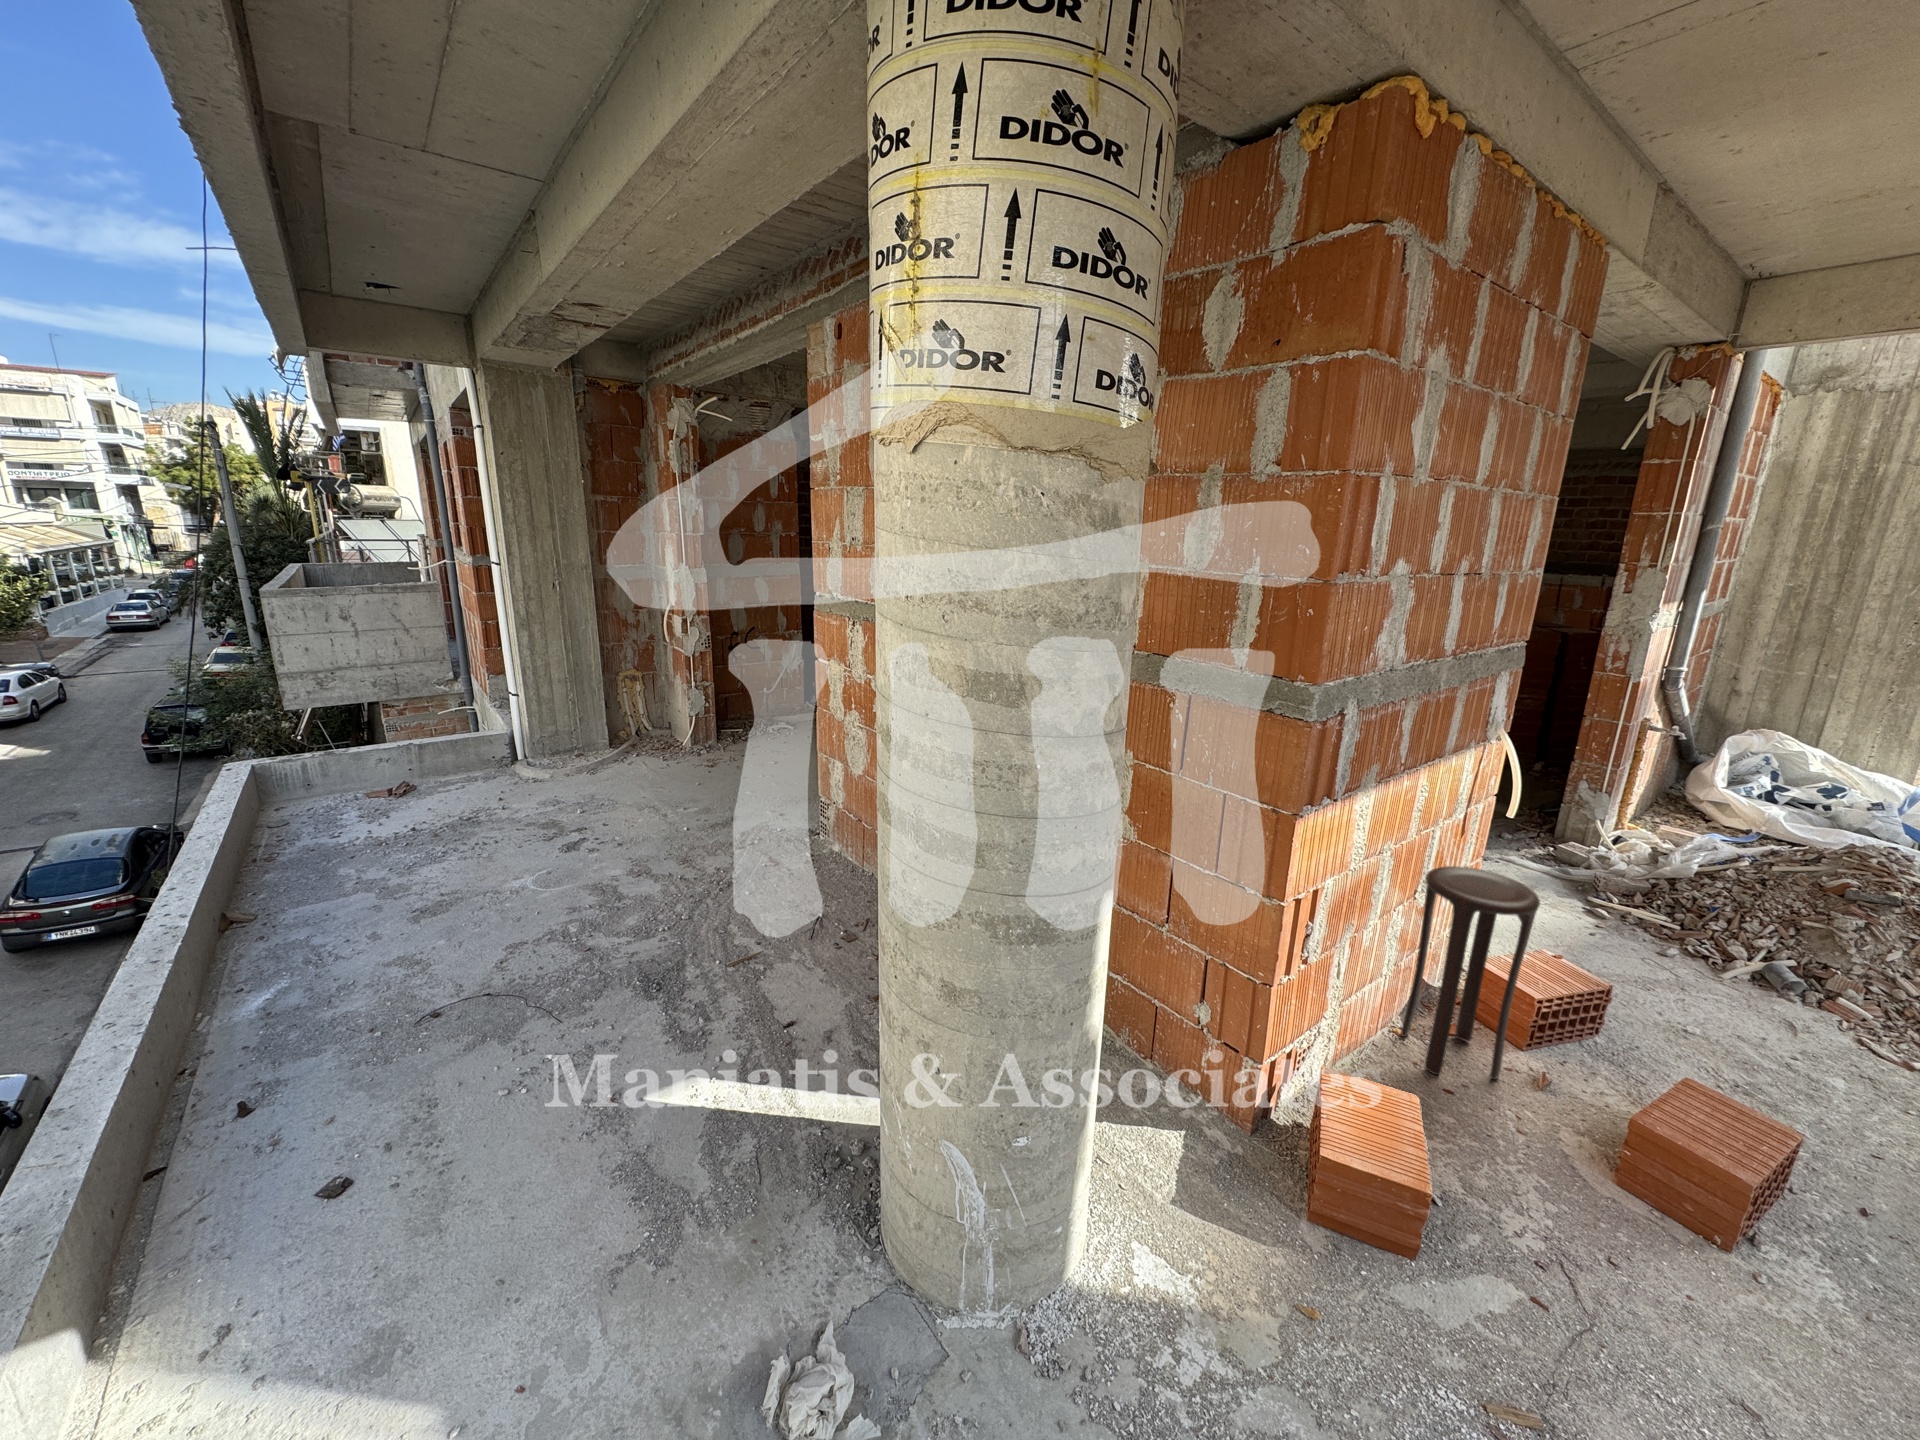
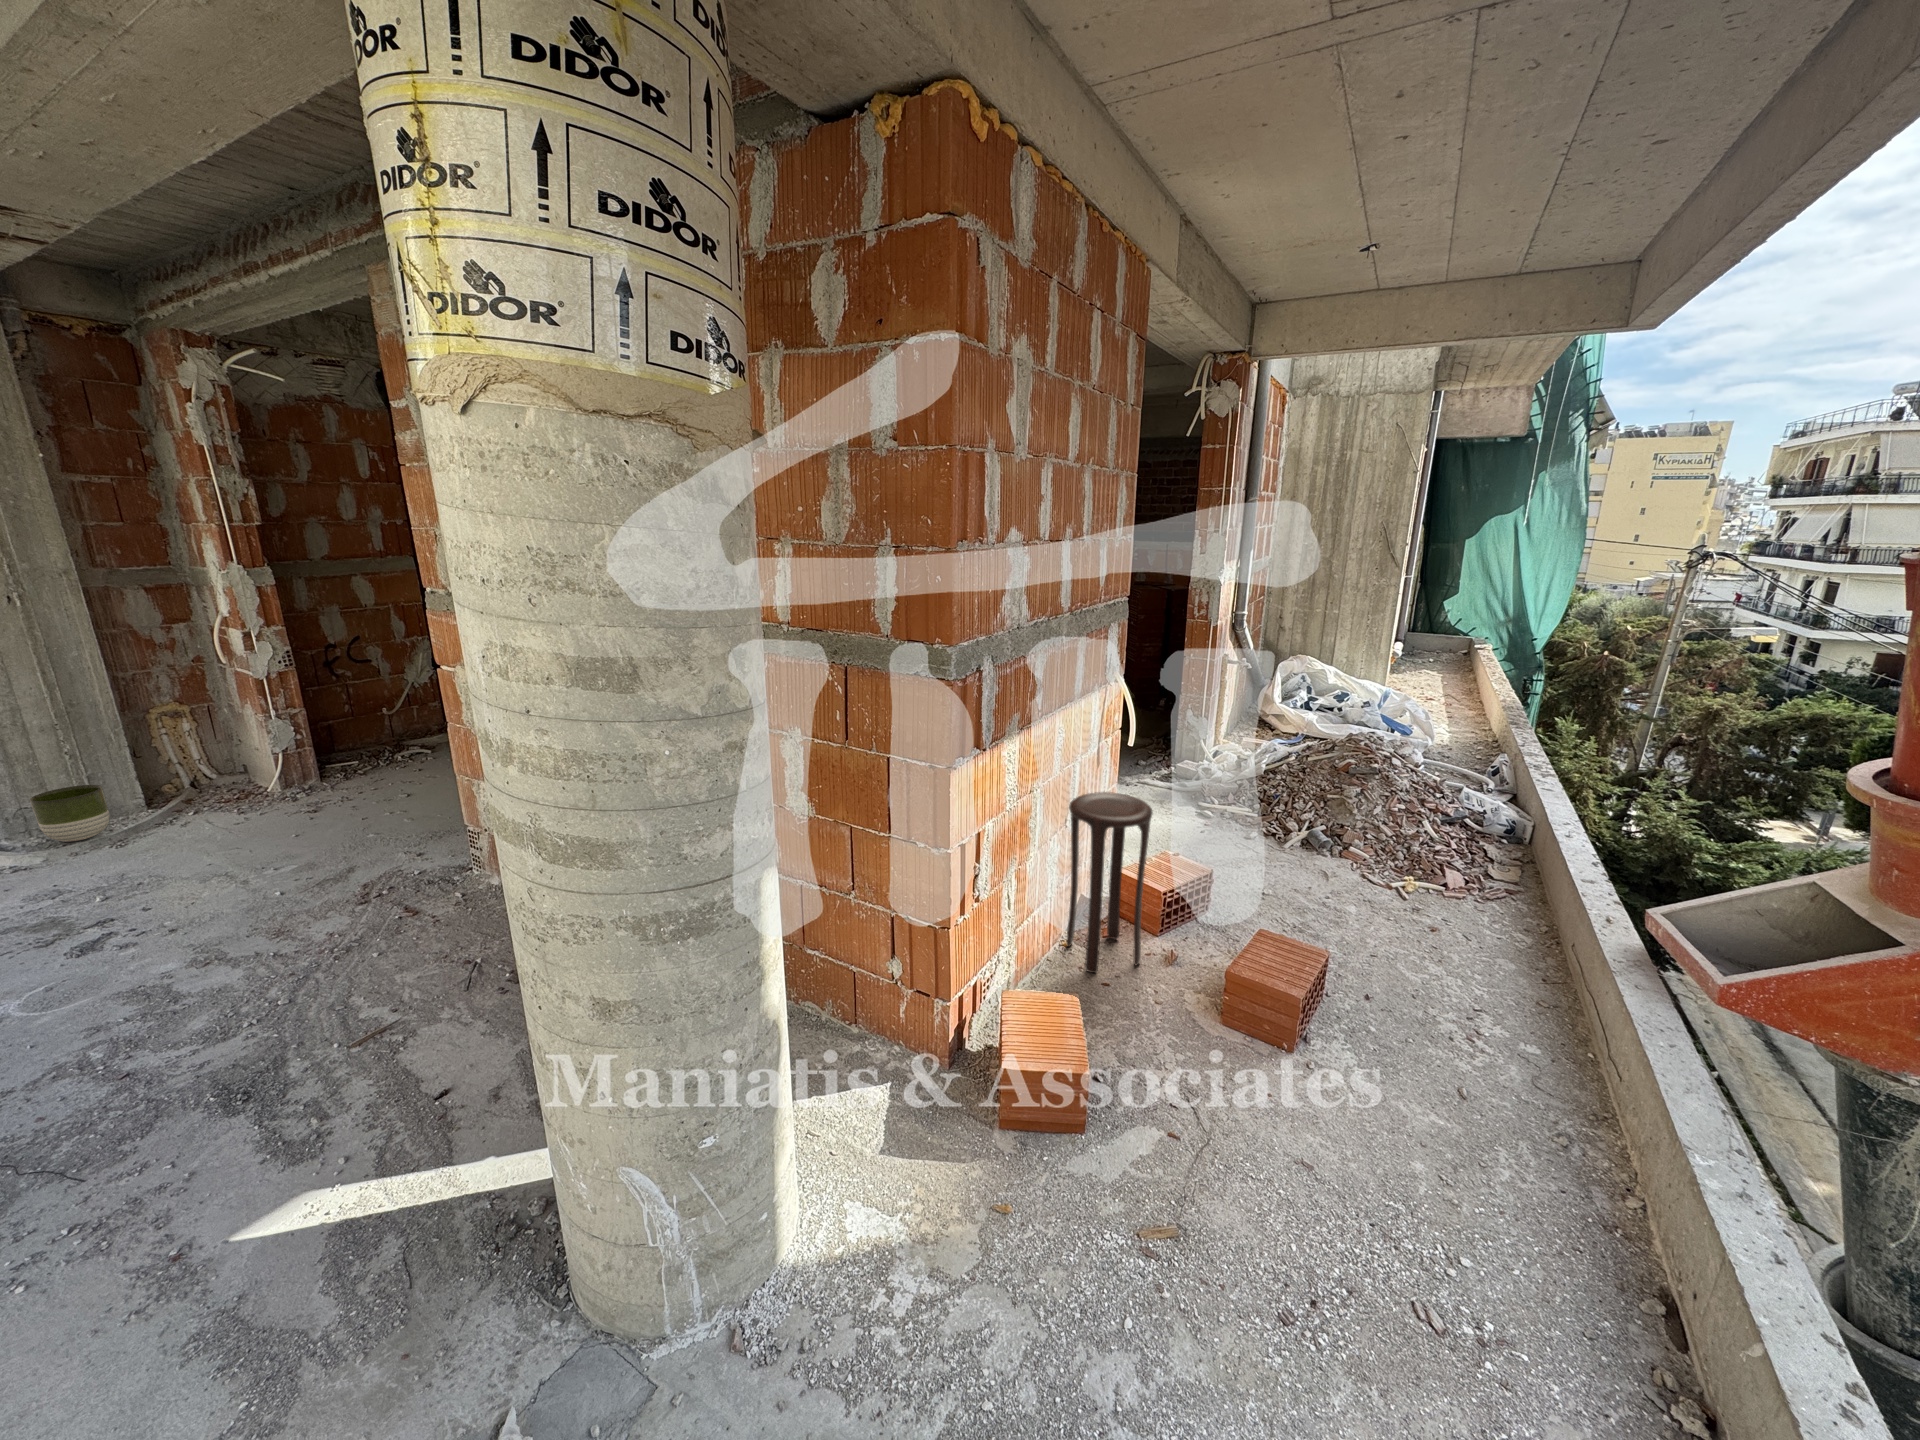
planter: none [545,724,586,765] -> present [30,785,110,842]

